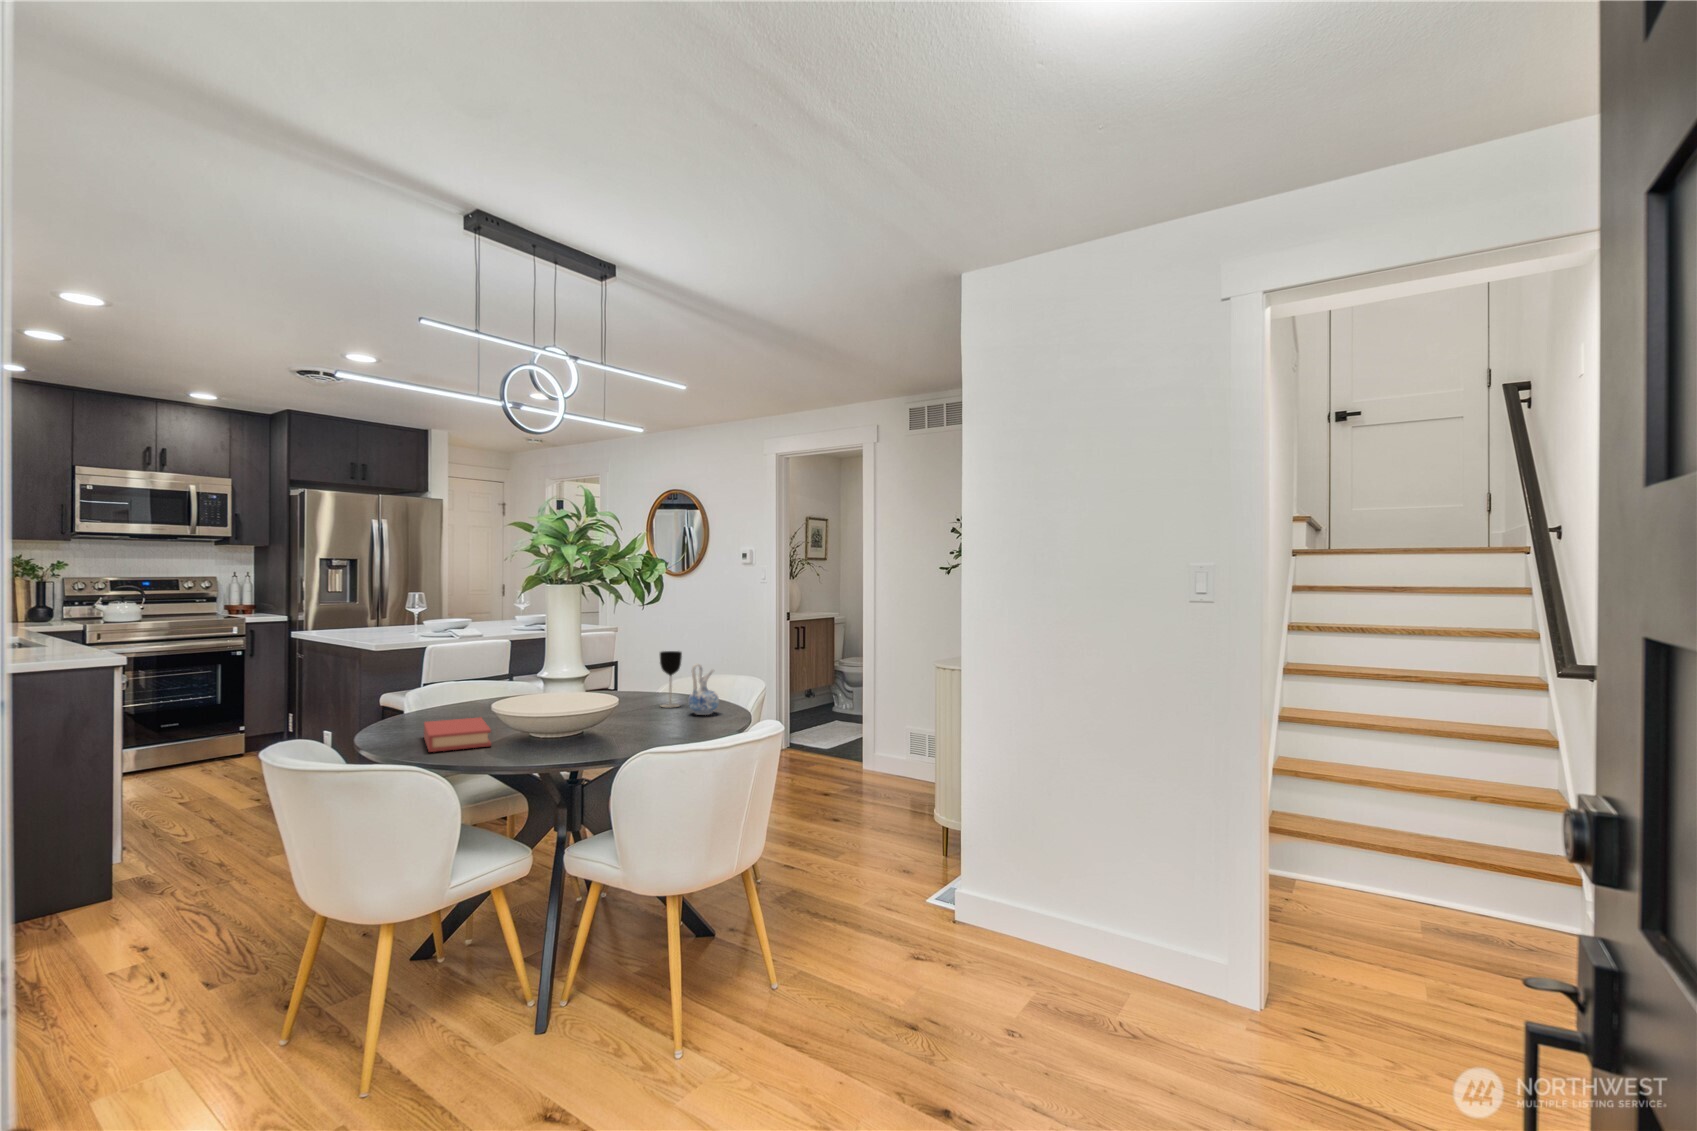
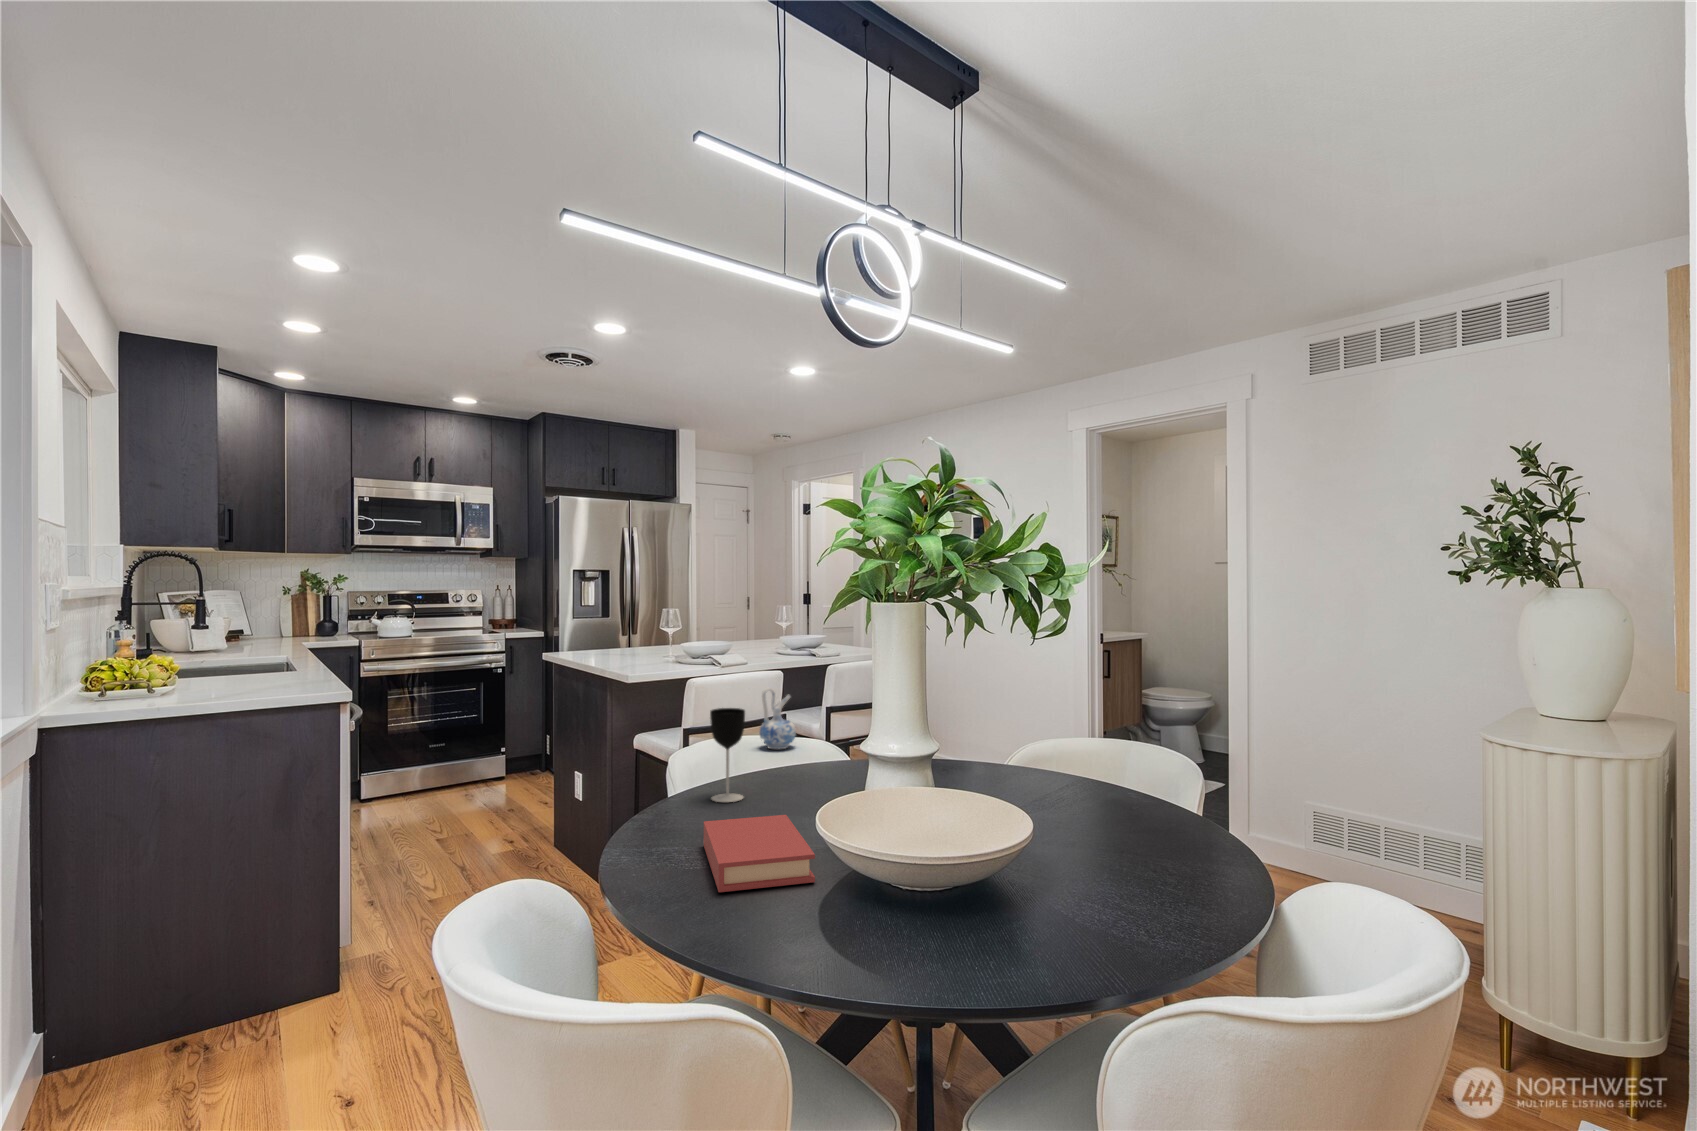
wine glass: present [660,651,682,707] -> present [710,708,745,802]
ceramic pitcher: present [688,664,719,715] -> present [759,688,796,749]

